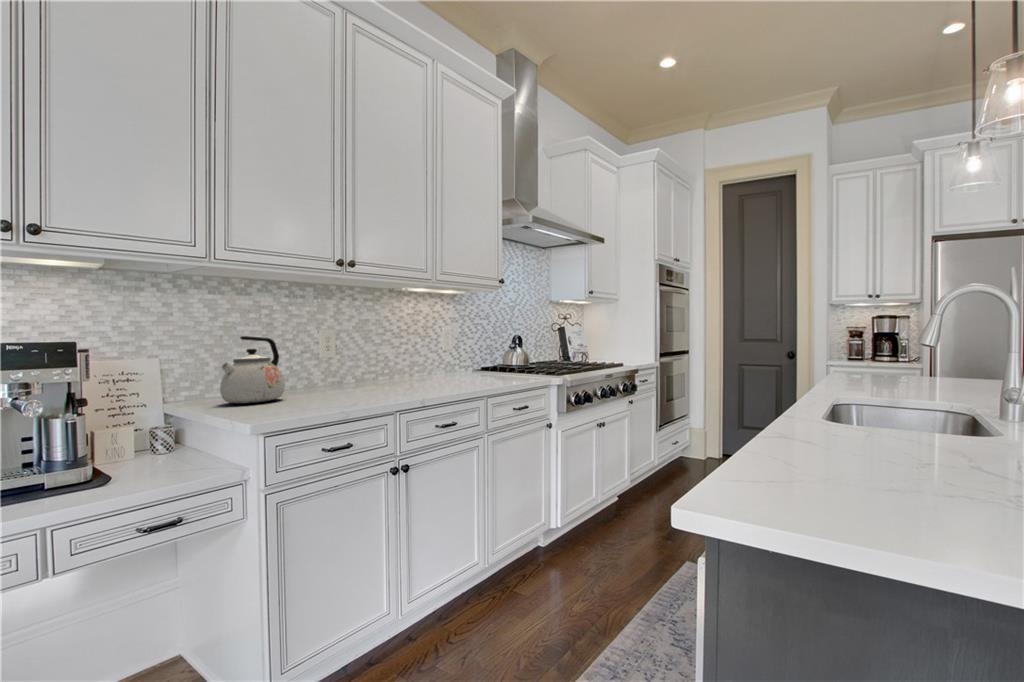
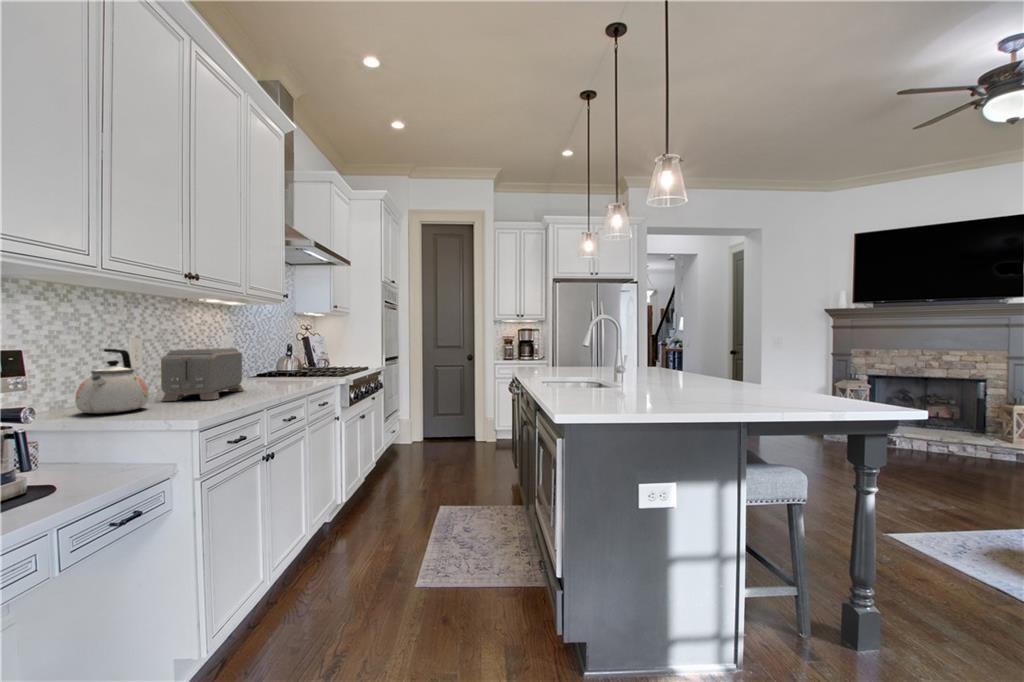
toaster: none [317,336,415,395] -> present [161,348,243,401]

